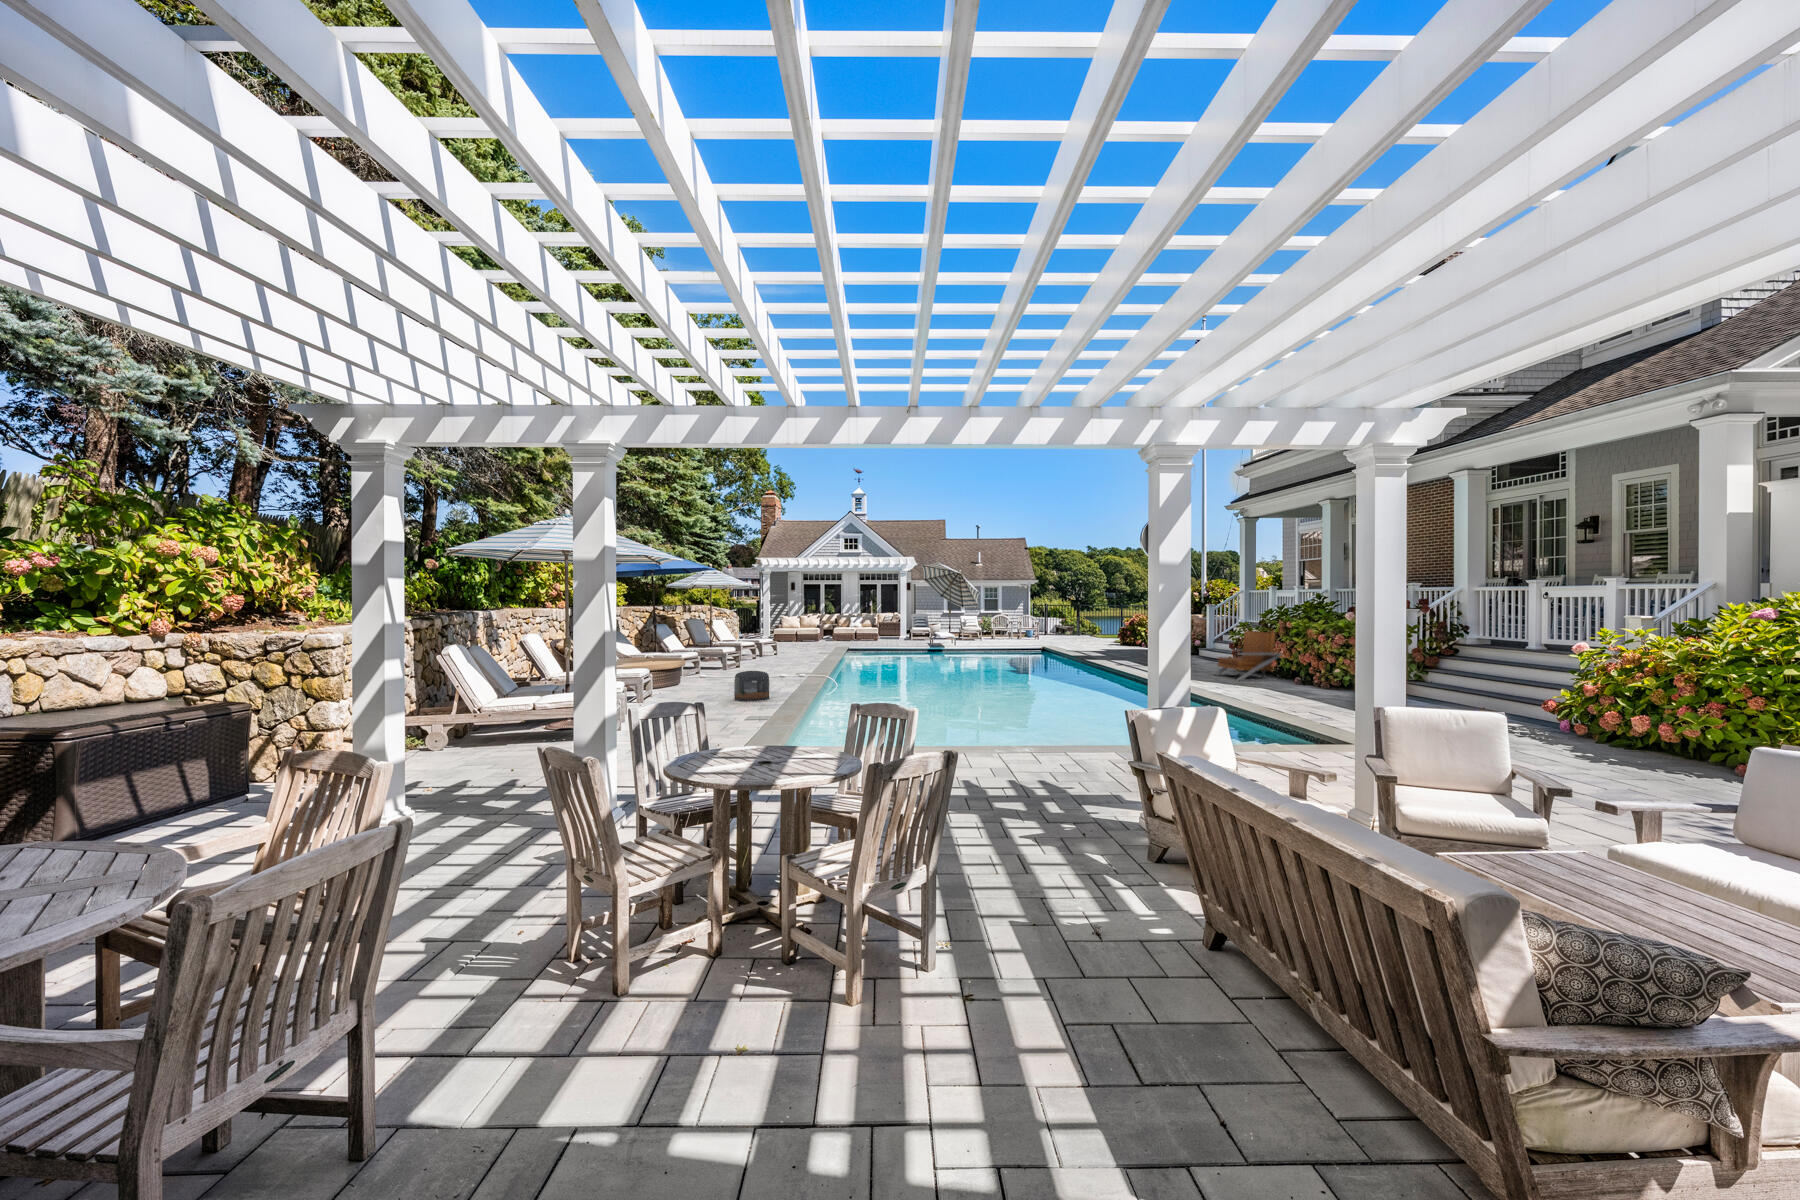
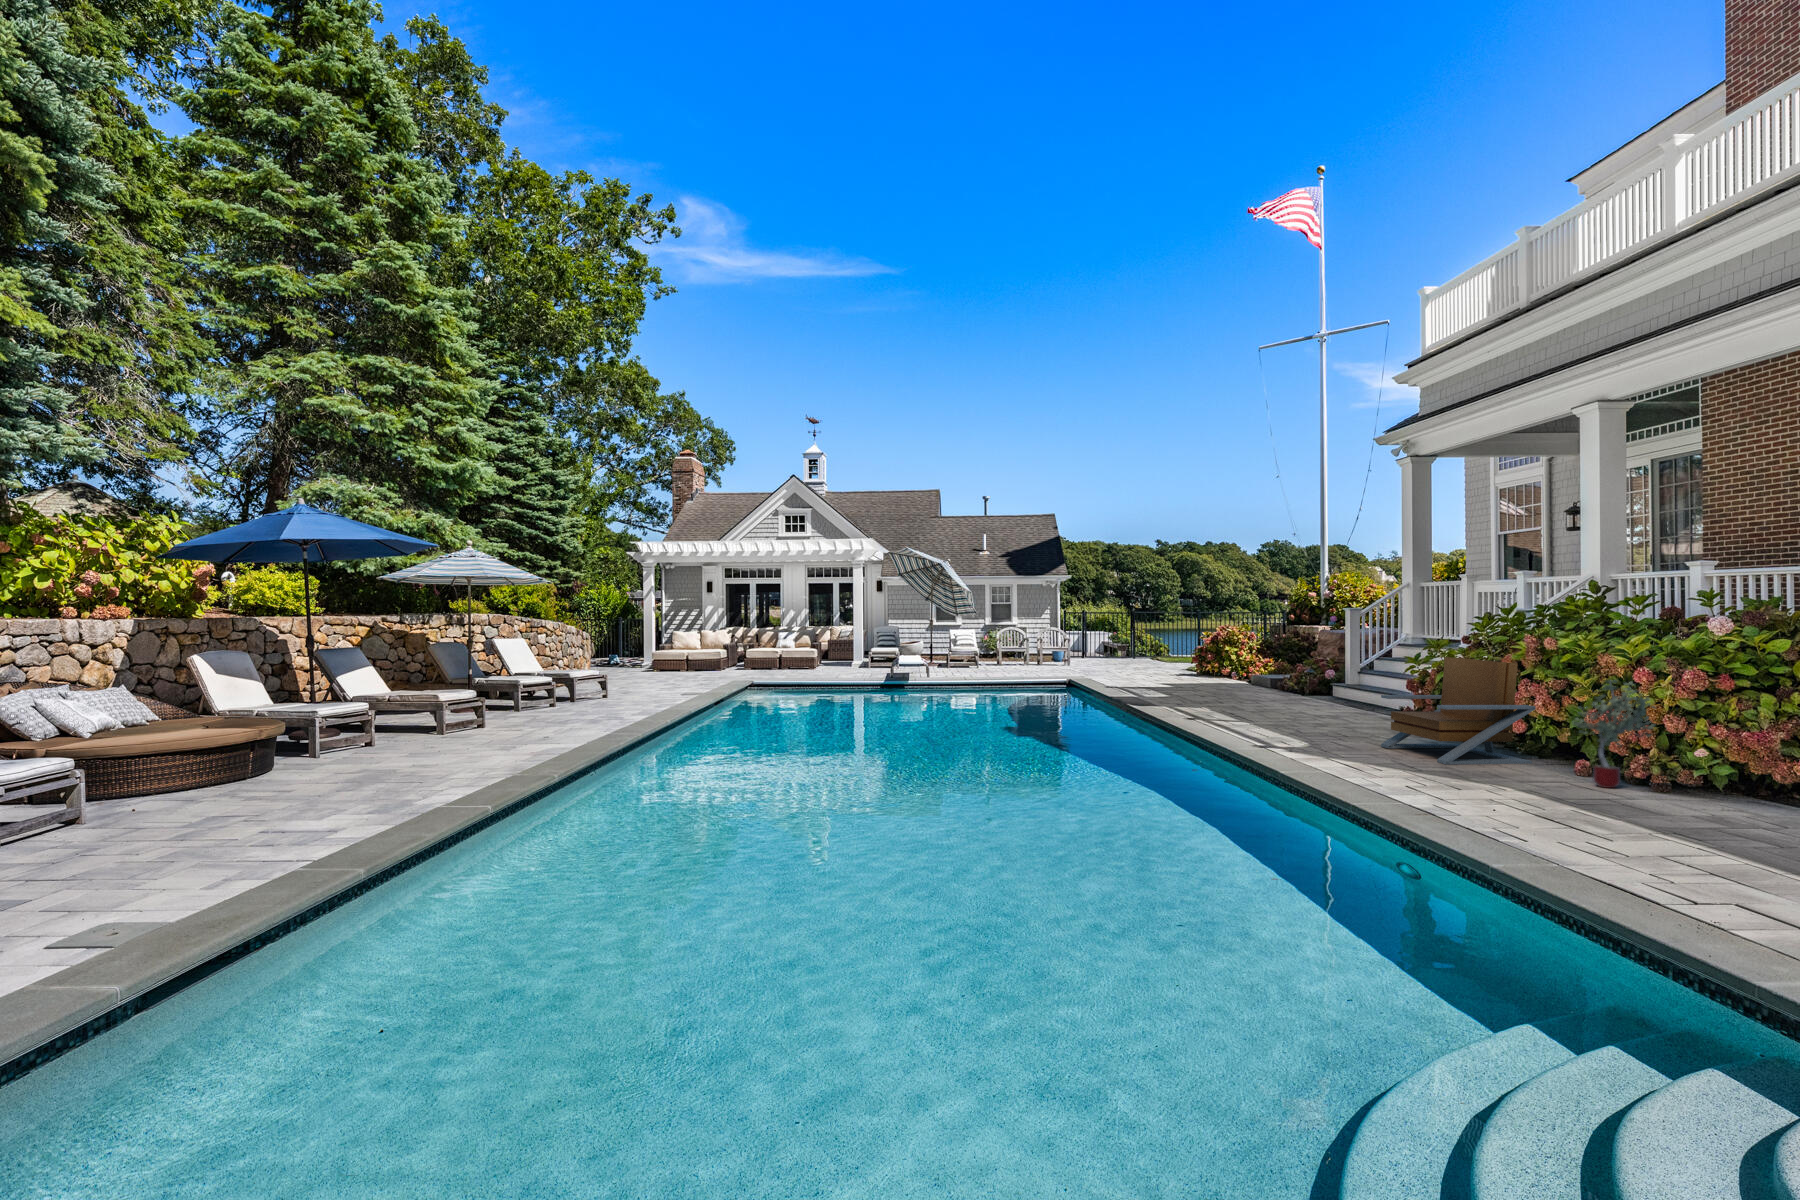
potted tree: none [1293,639,1326,688] -> present [1572,680,1654,788]
pouf: present [734,671,769,701] -> none [262,763,359,841]

